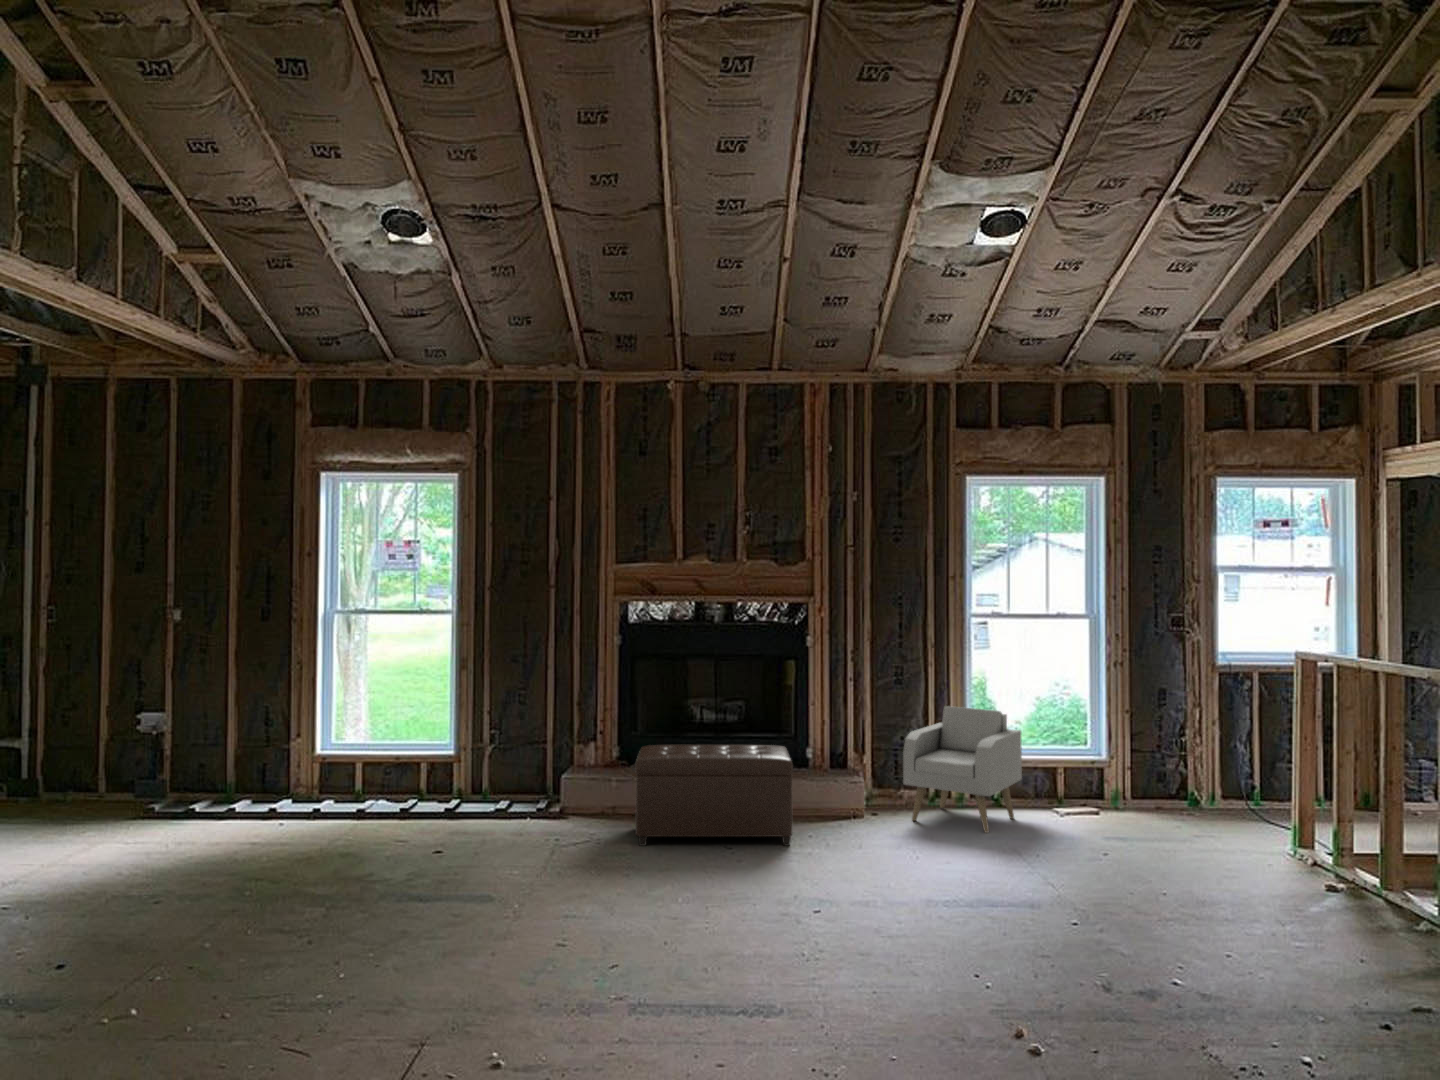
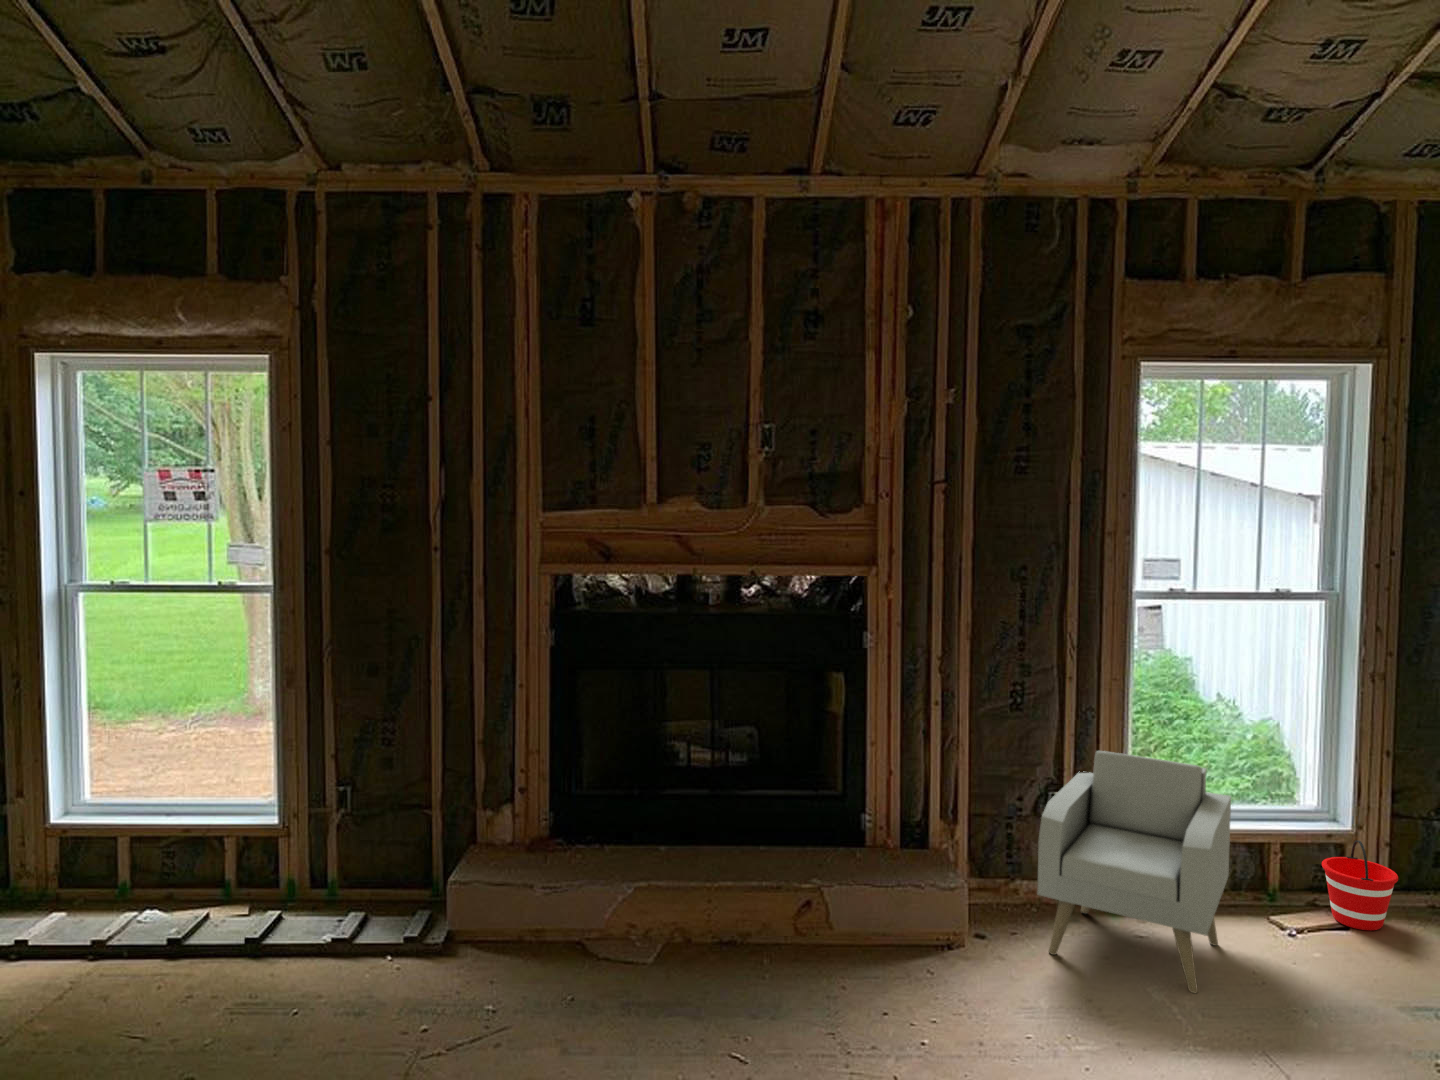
ottoman: present [635,745,793,846] -> none [565,838,862,1050]
bucket: none [1086,762,1127,815] -> present [1322,840,1398,930]

